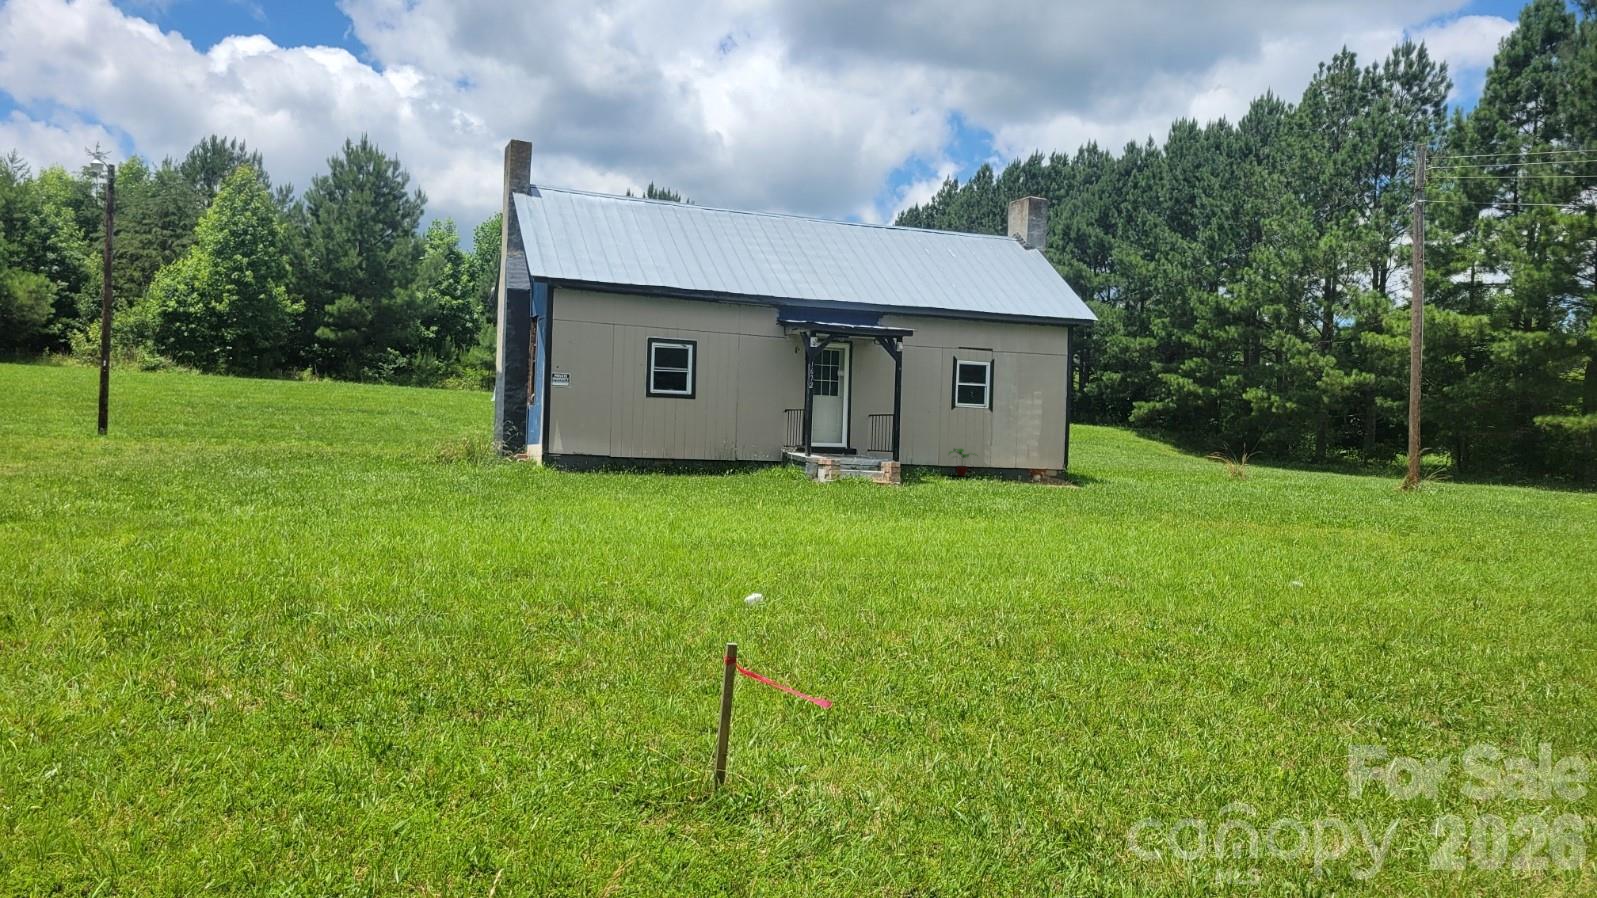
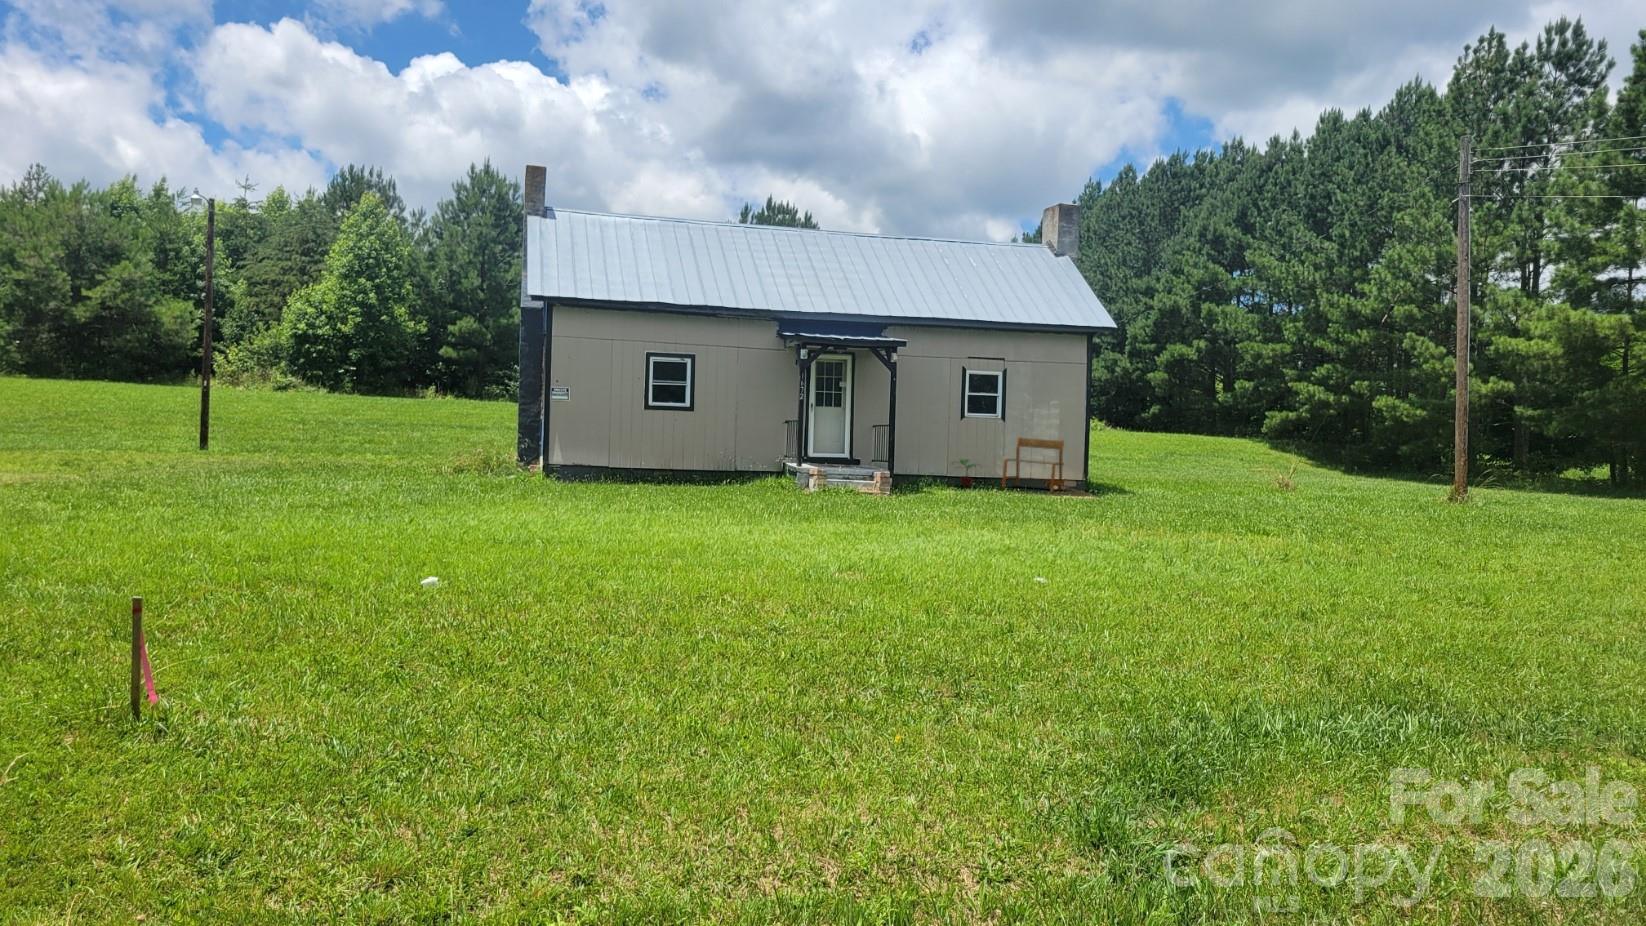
bench: none [993,427,1053,481] -> present [1002,437,1064,491]

